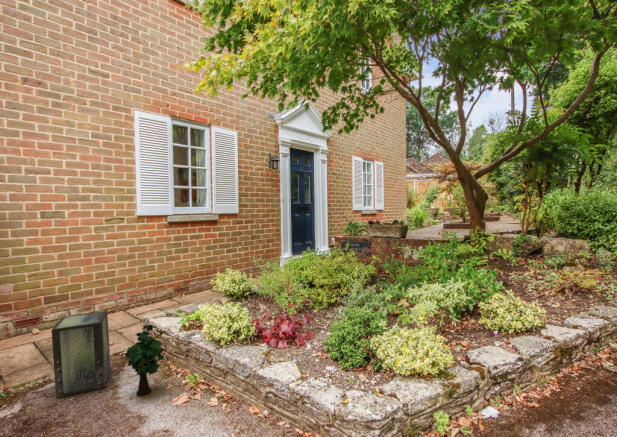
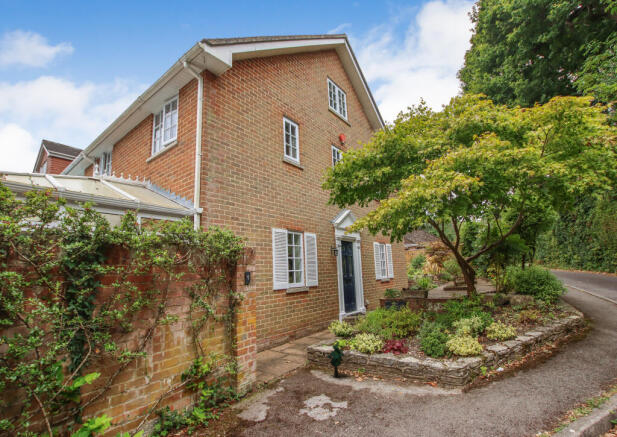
storage box: present [52,311,111,398] -> none [287,339,315,380]

